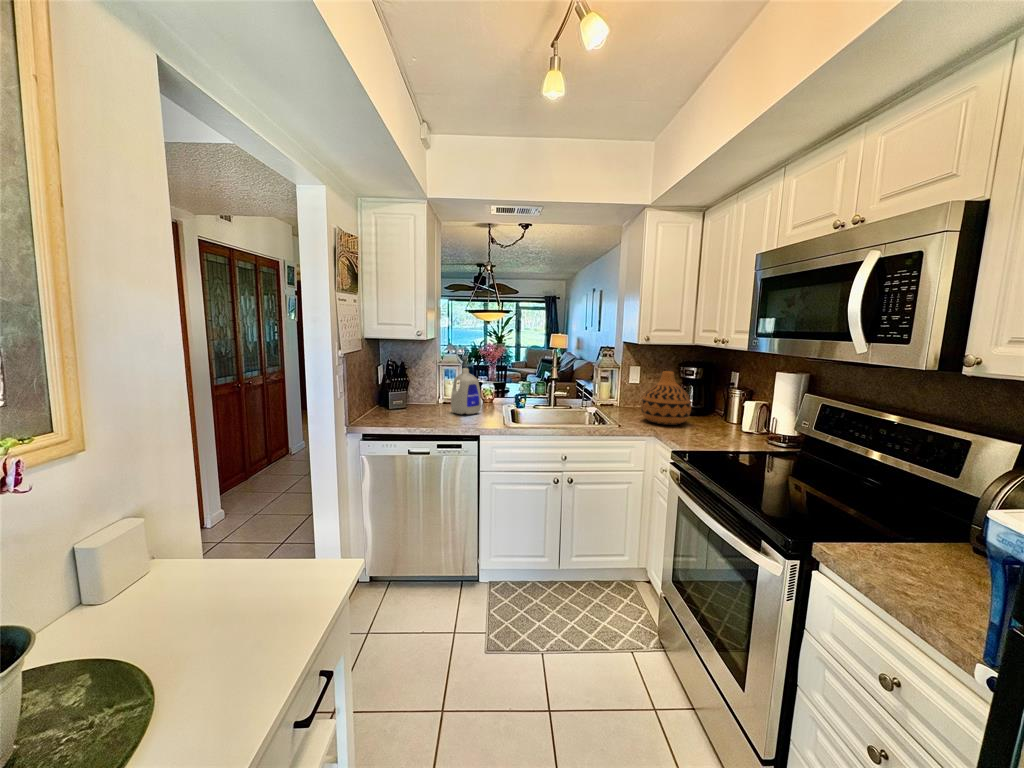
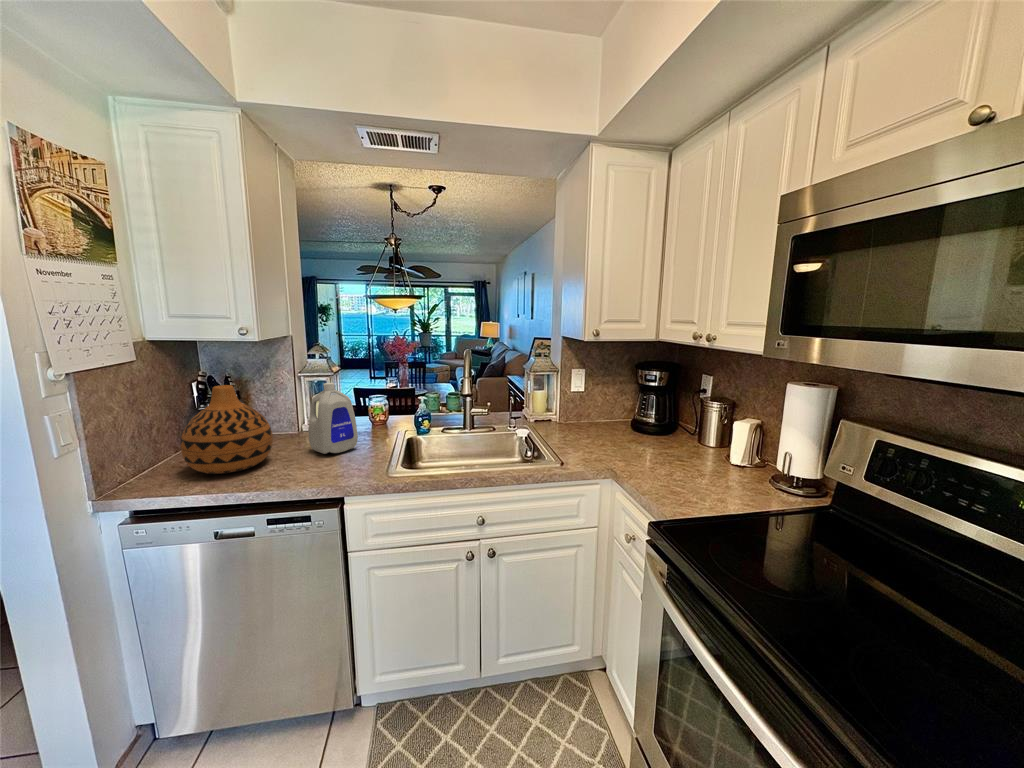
vase: present [641,371,691,425] -> present [180,385,273,474]

